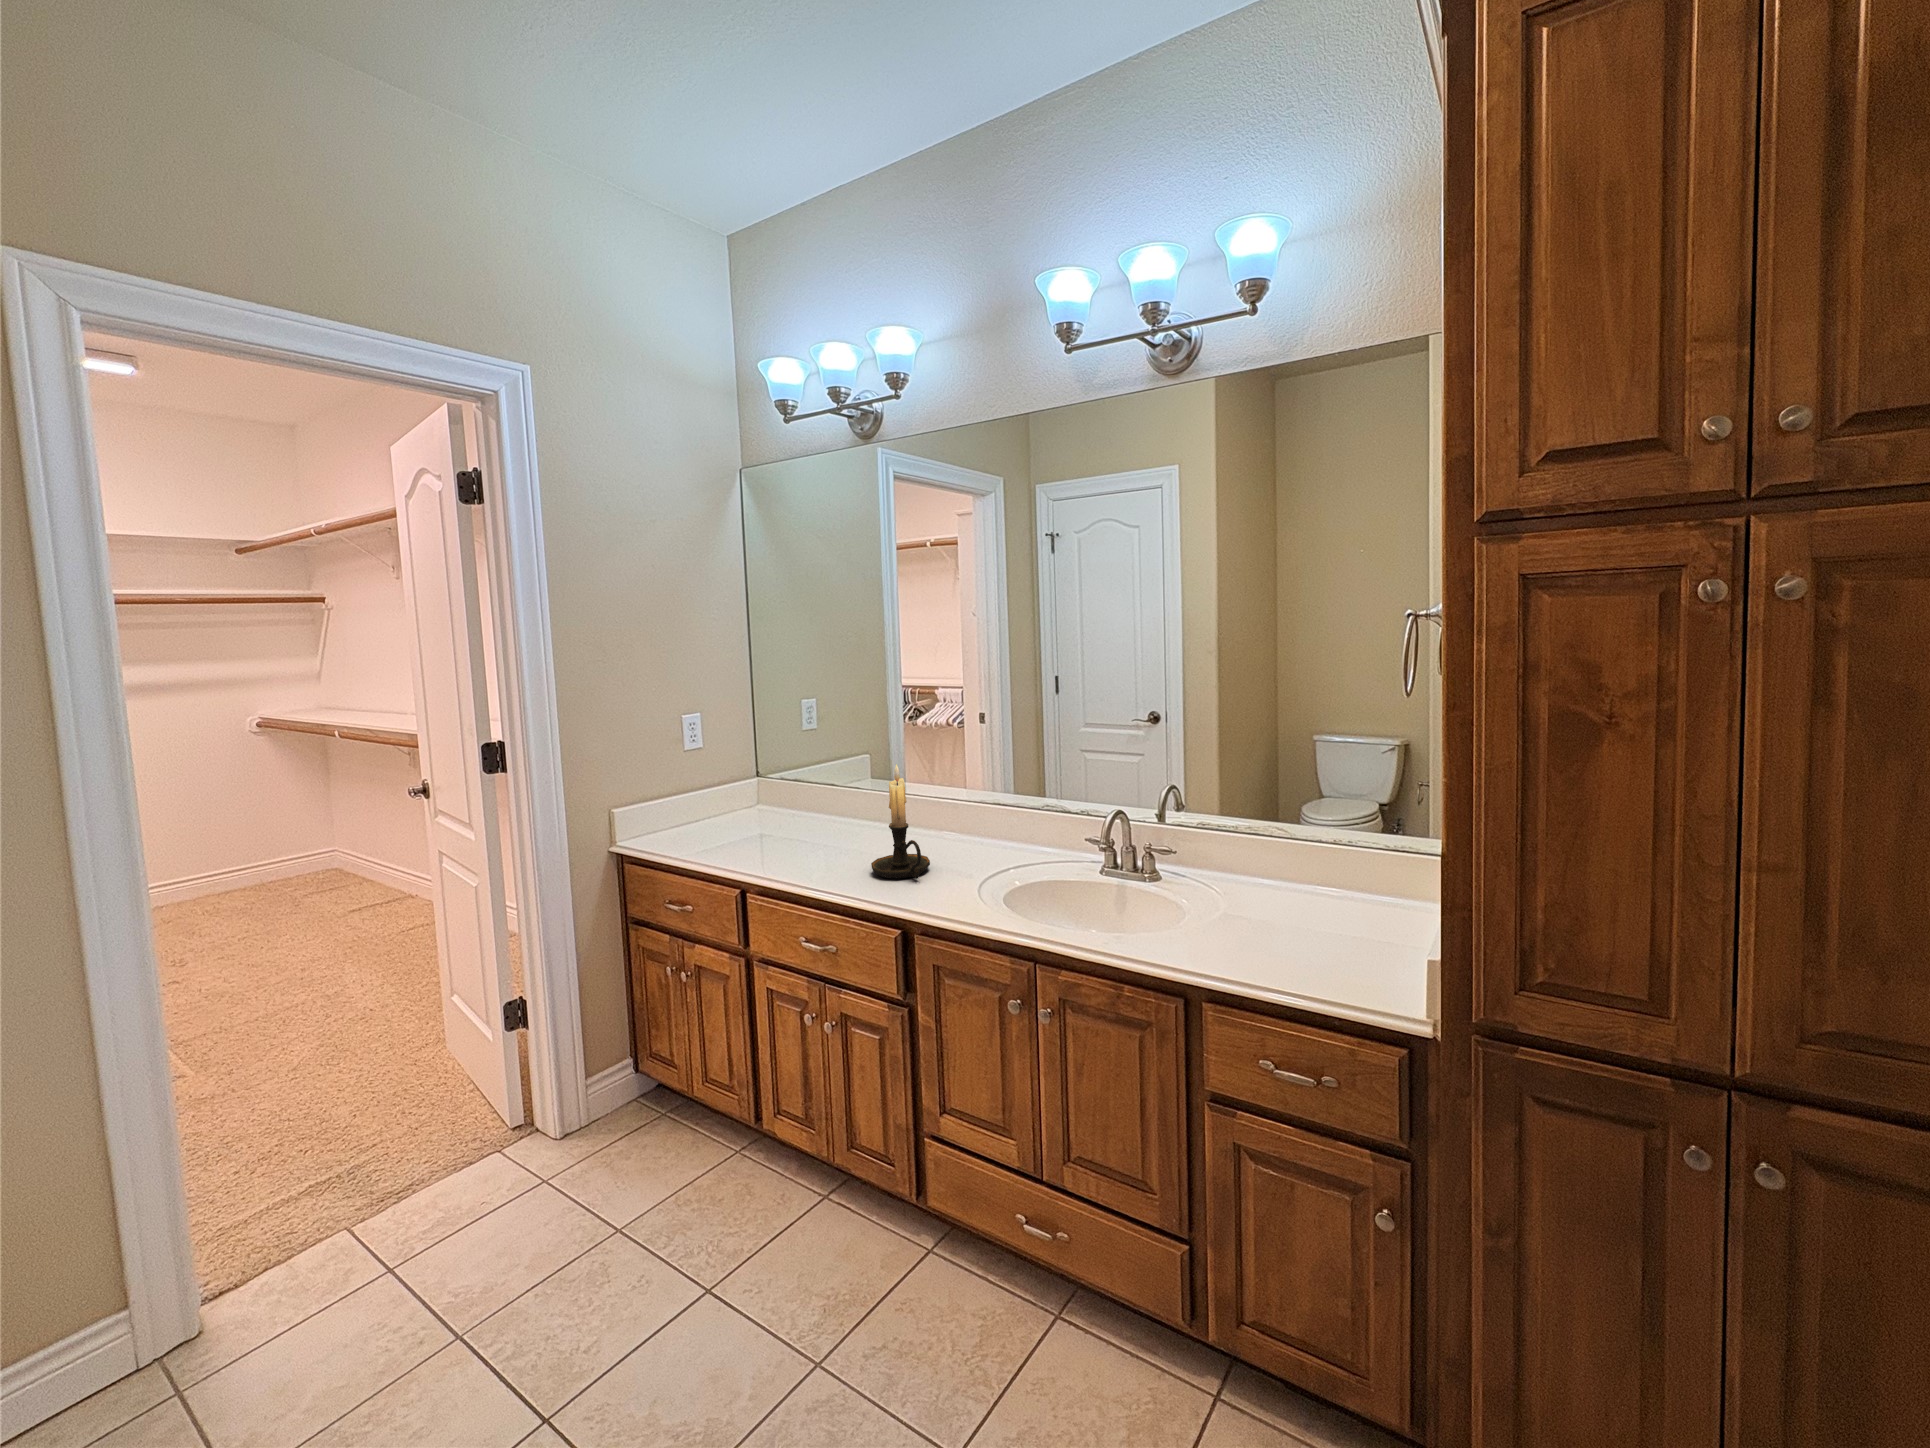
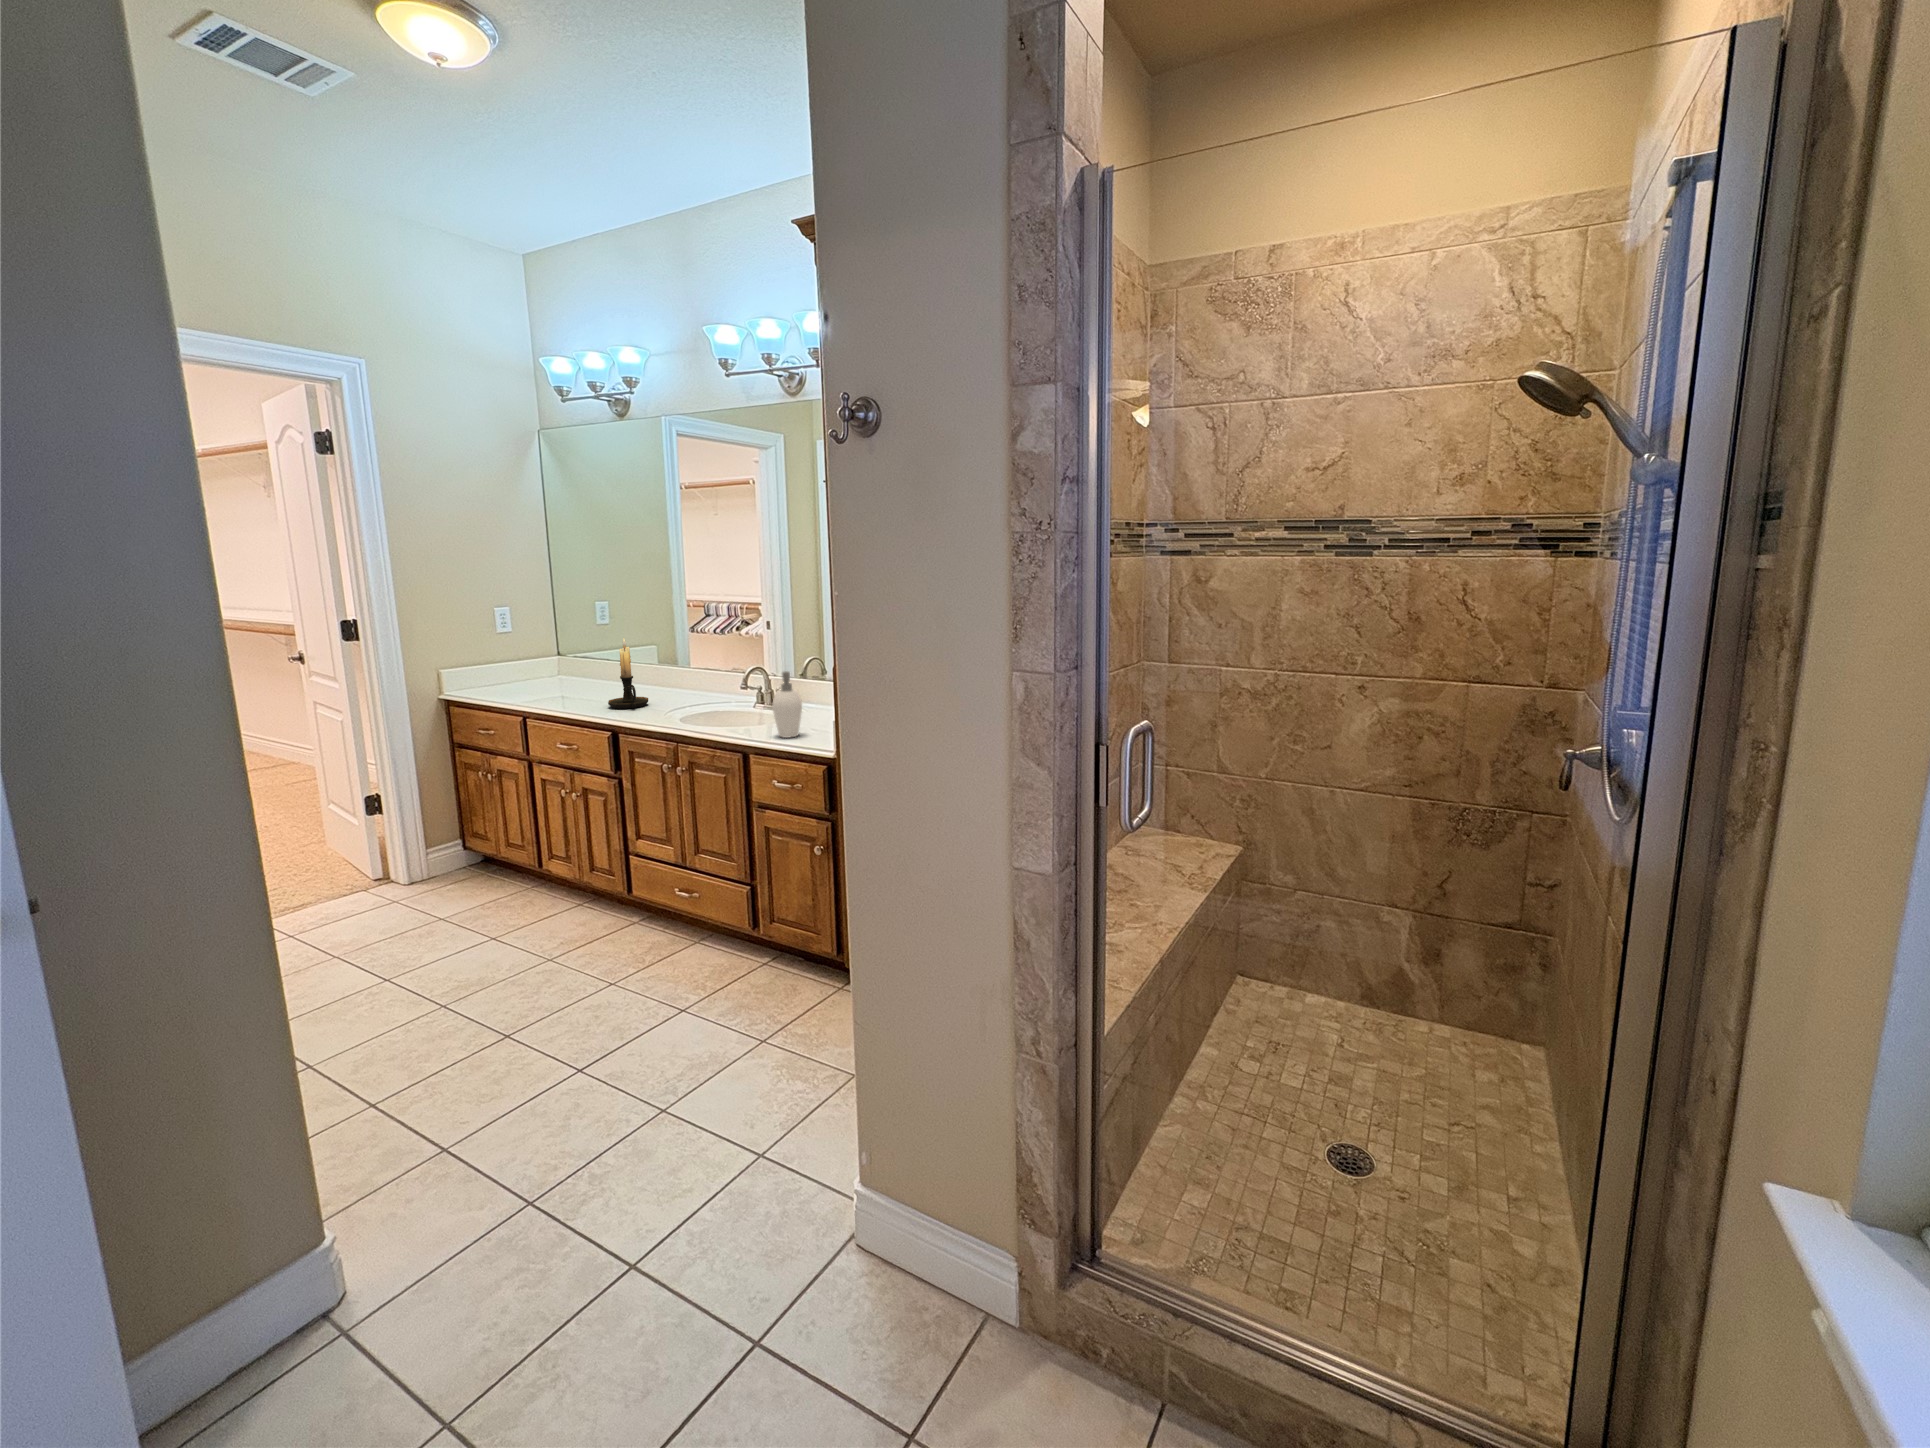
soap dispenser: none [1229,839,1301,965] -> present [772,671,802,738]

